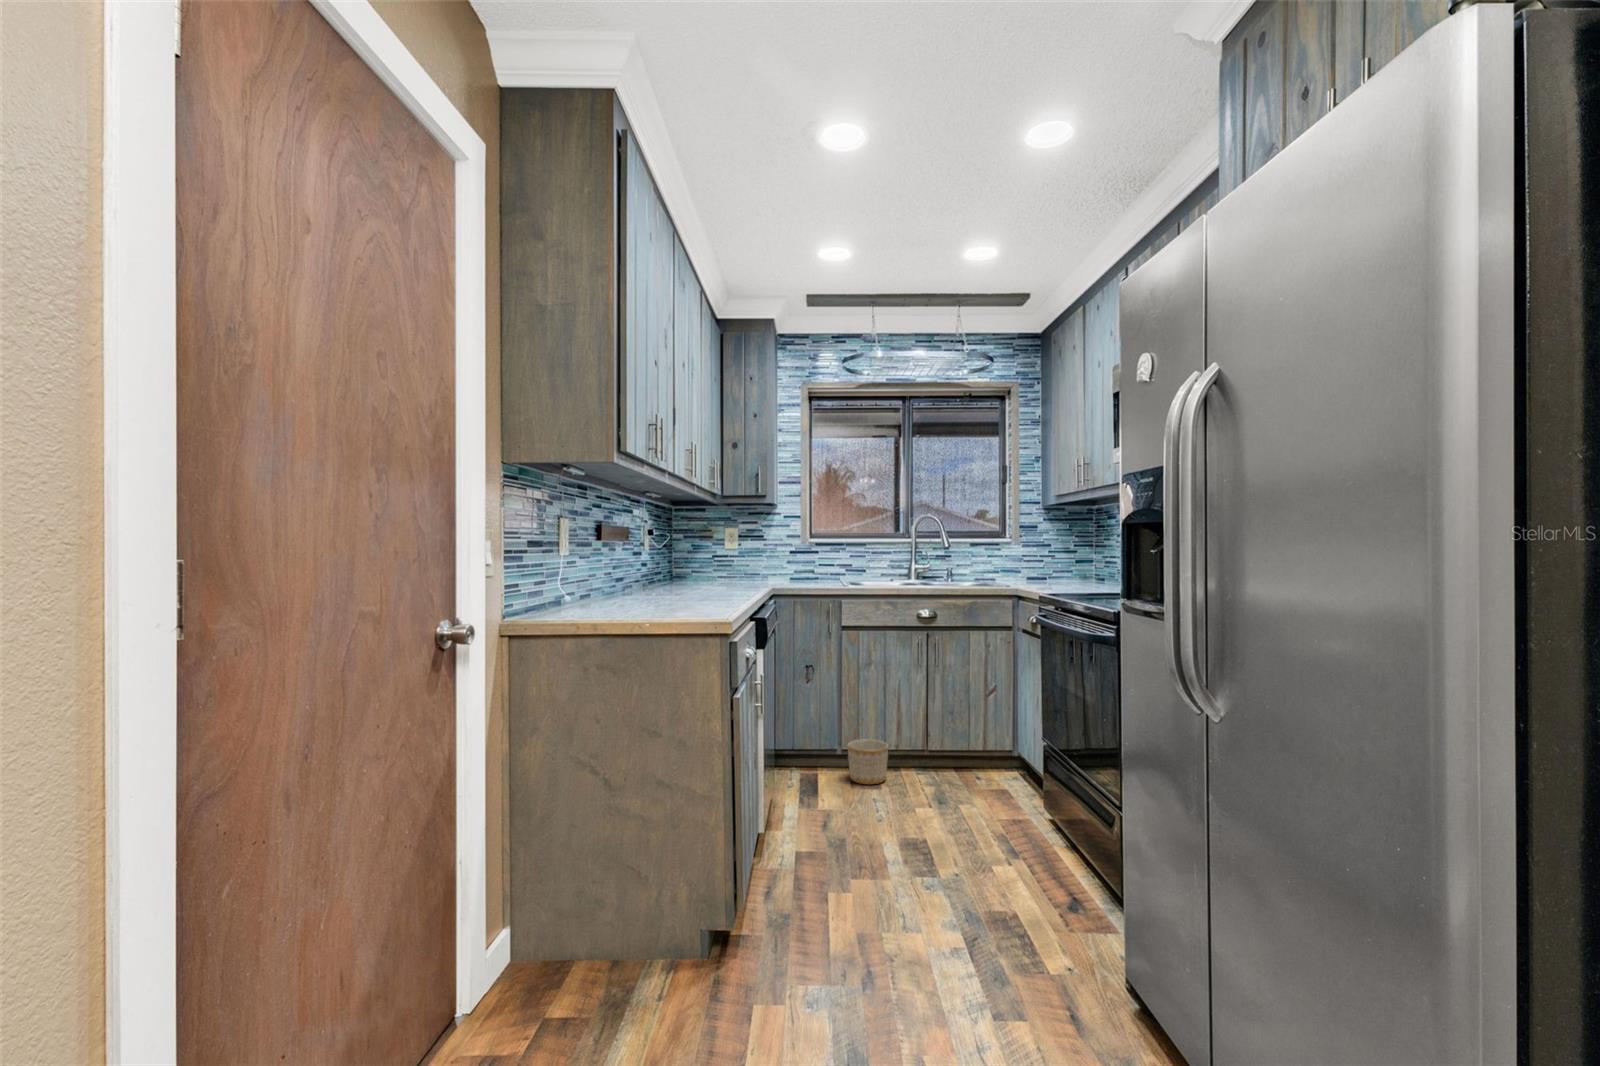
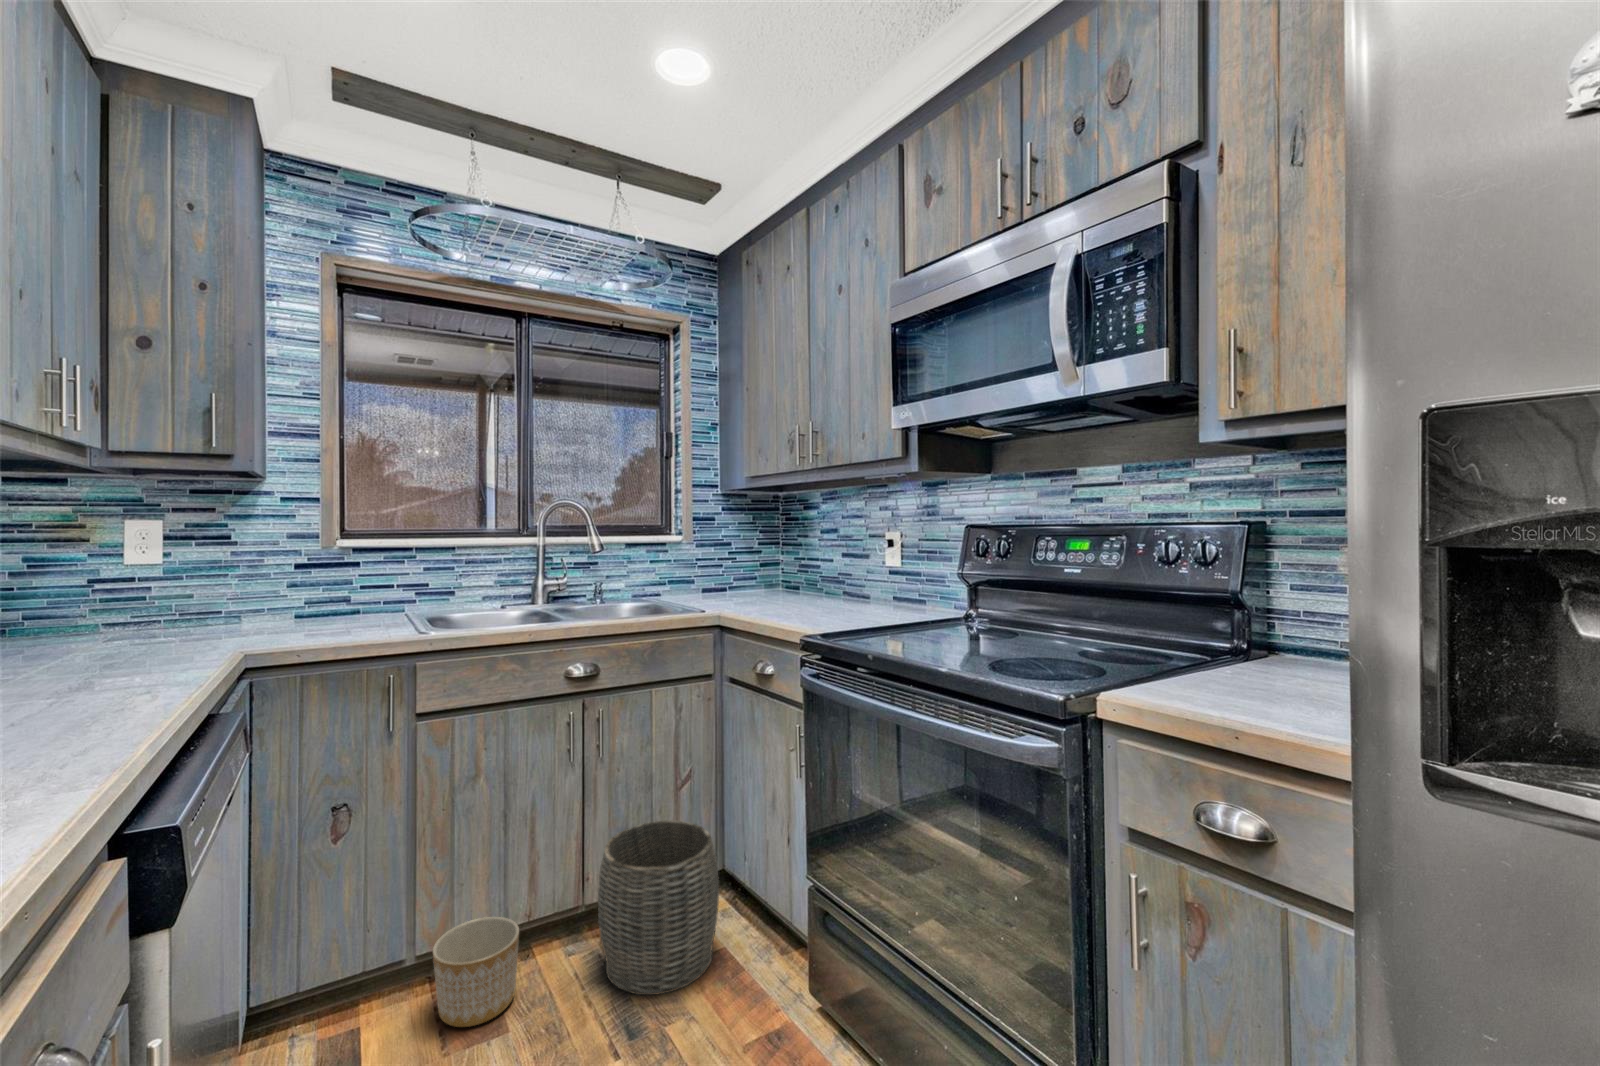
woven basket: none [930,709,1001,796] -> present [598,820,719,995]

